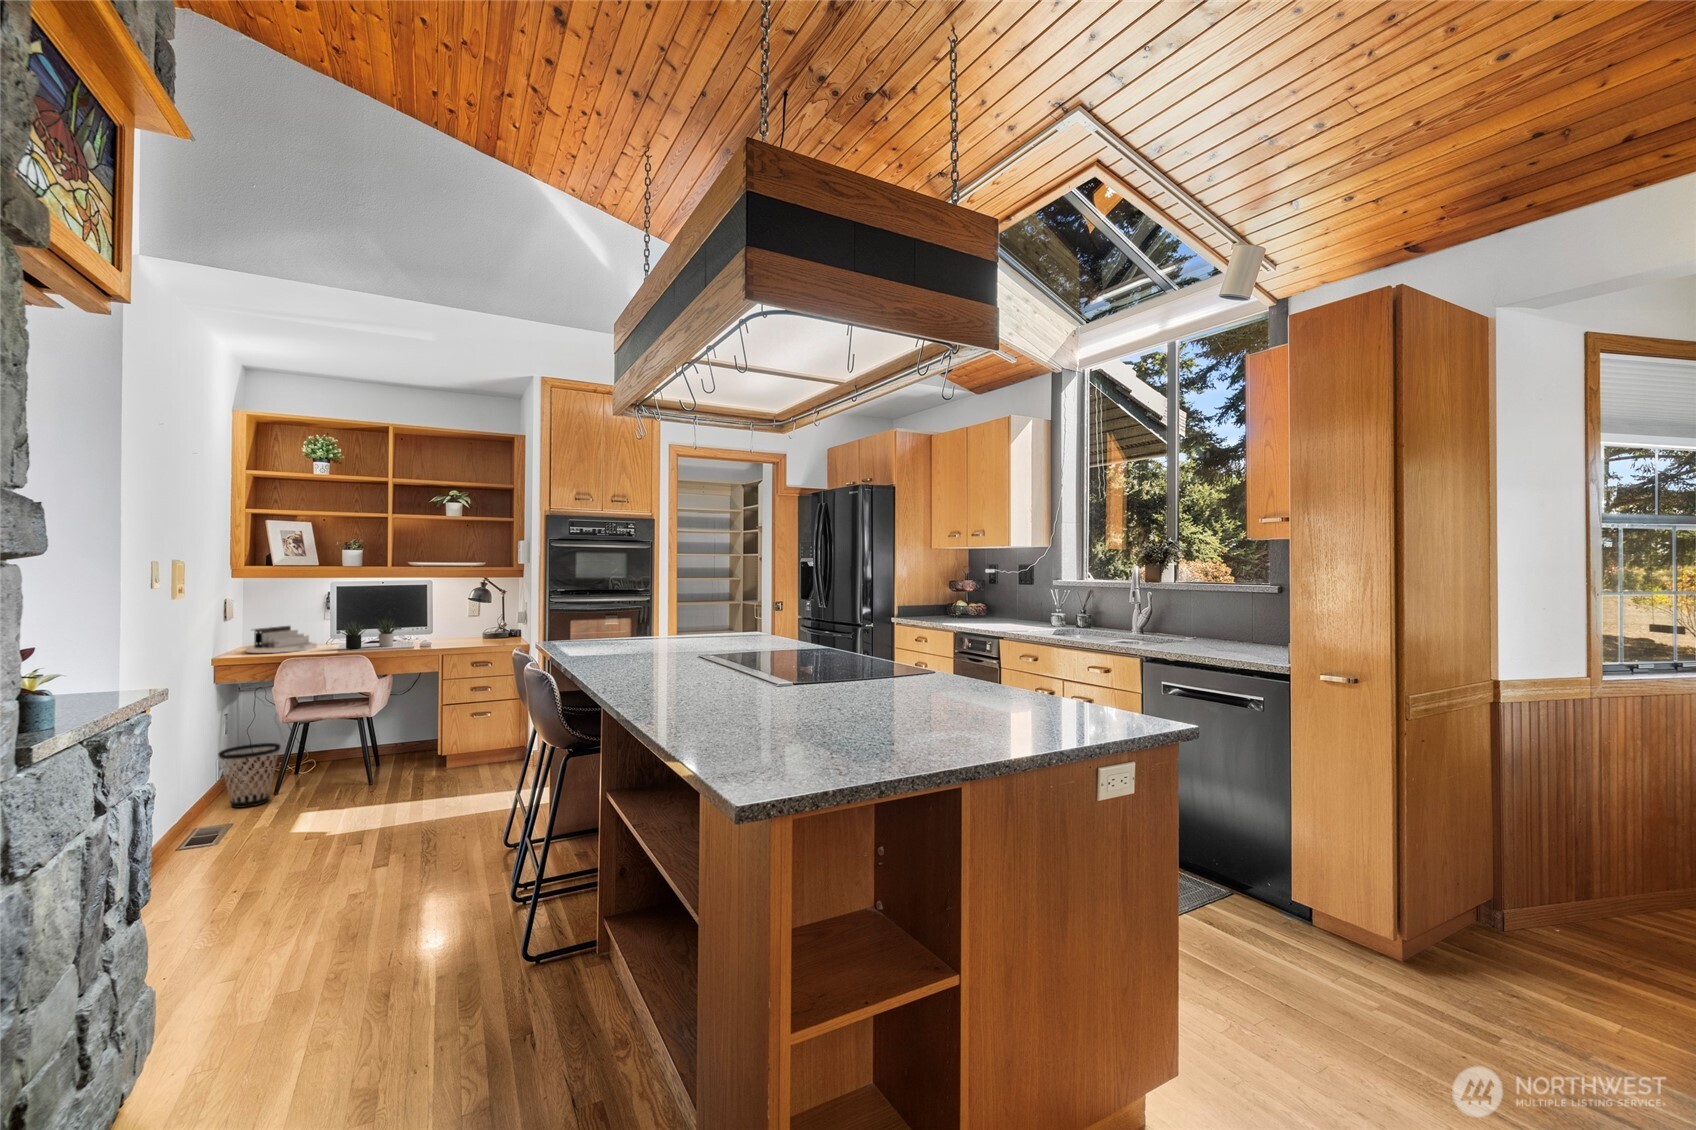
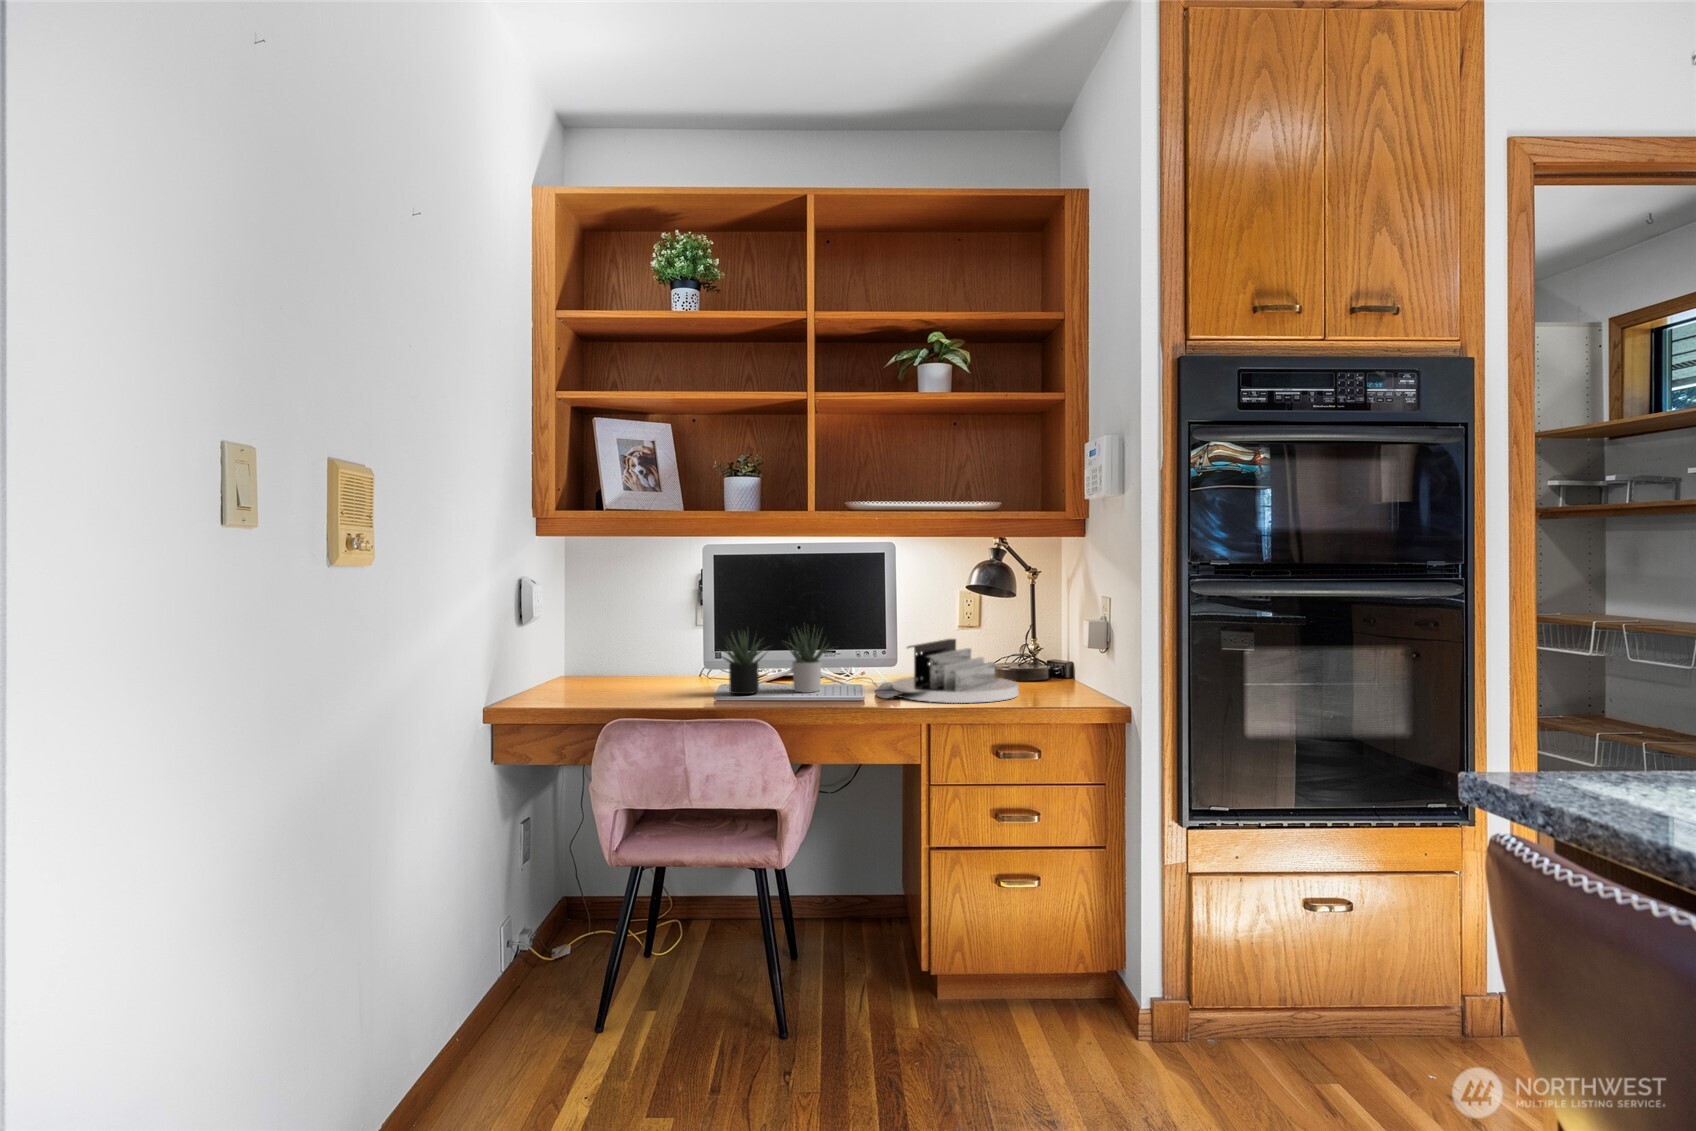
desk organizer: present [246,626,317,653] -> present [892,639,1019,703]
wastebasket: present [218,743,281,808] -> none [474,913,596,1083]

